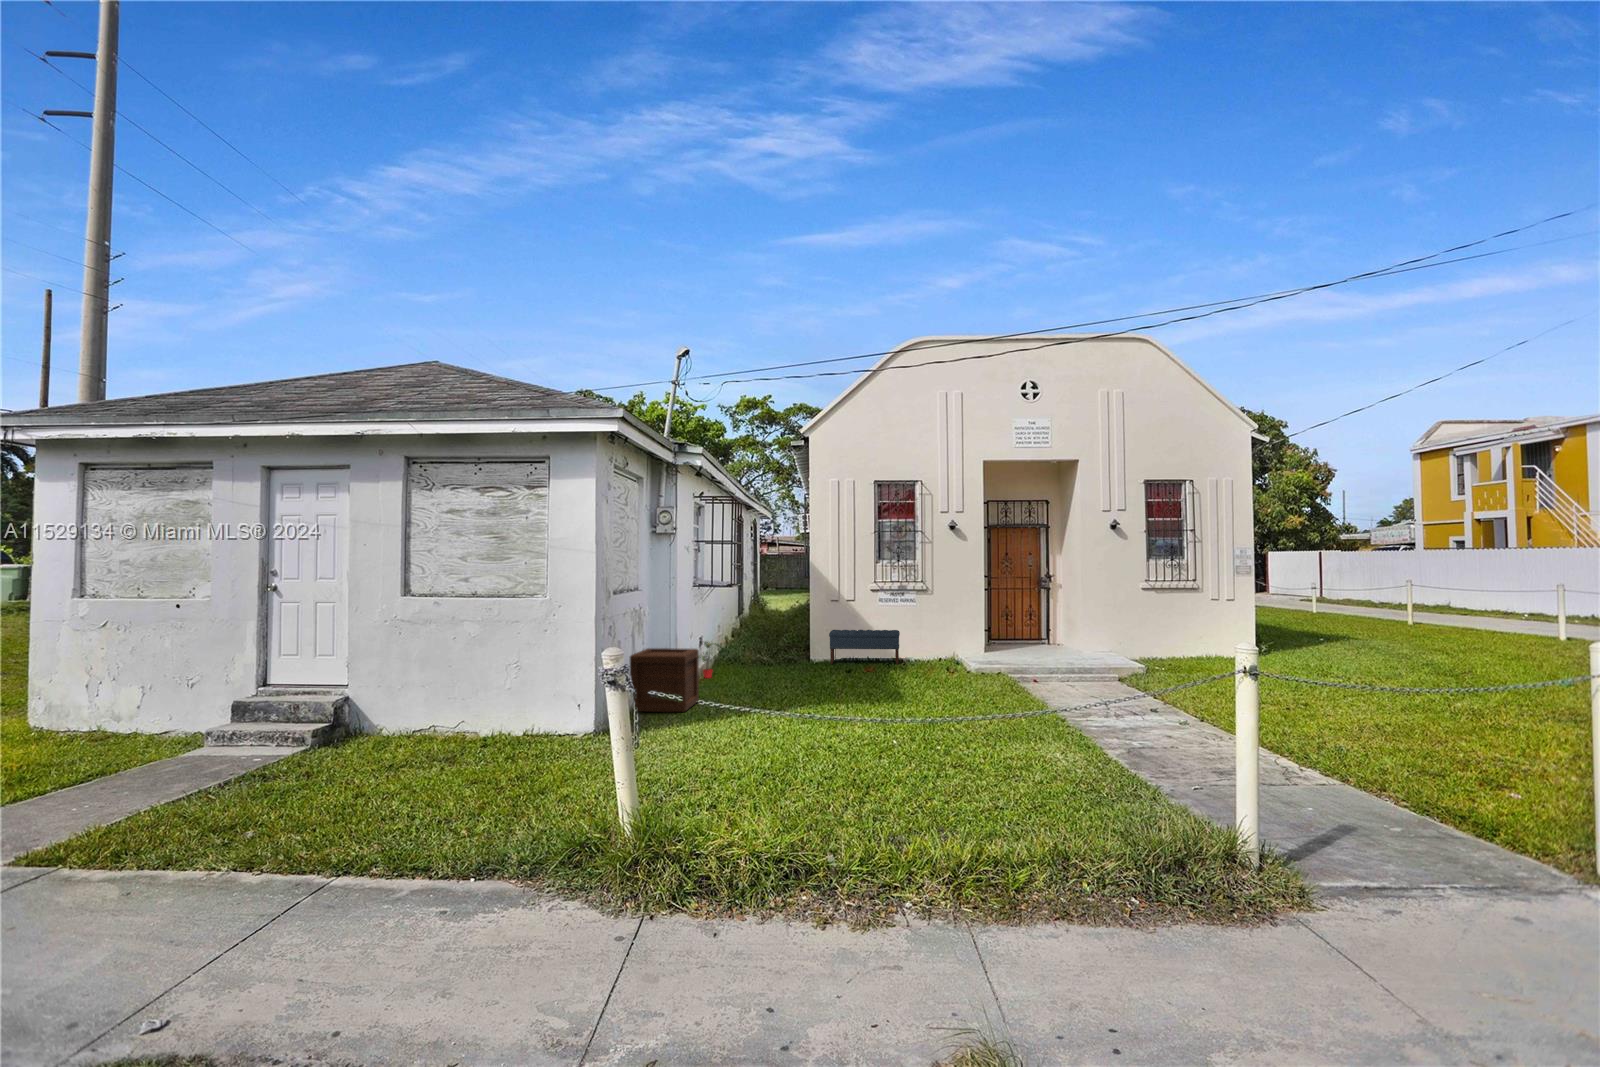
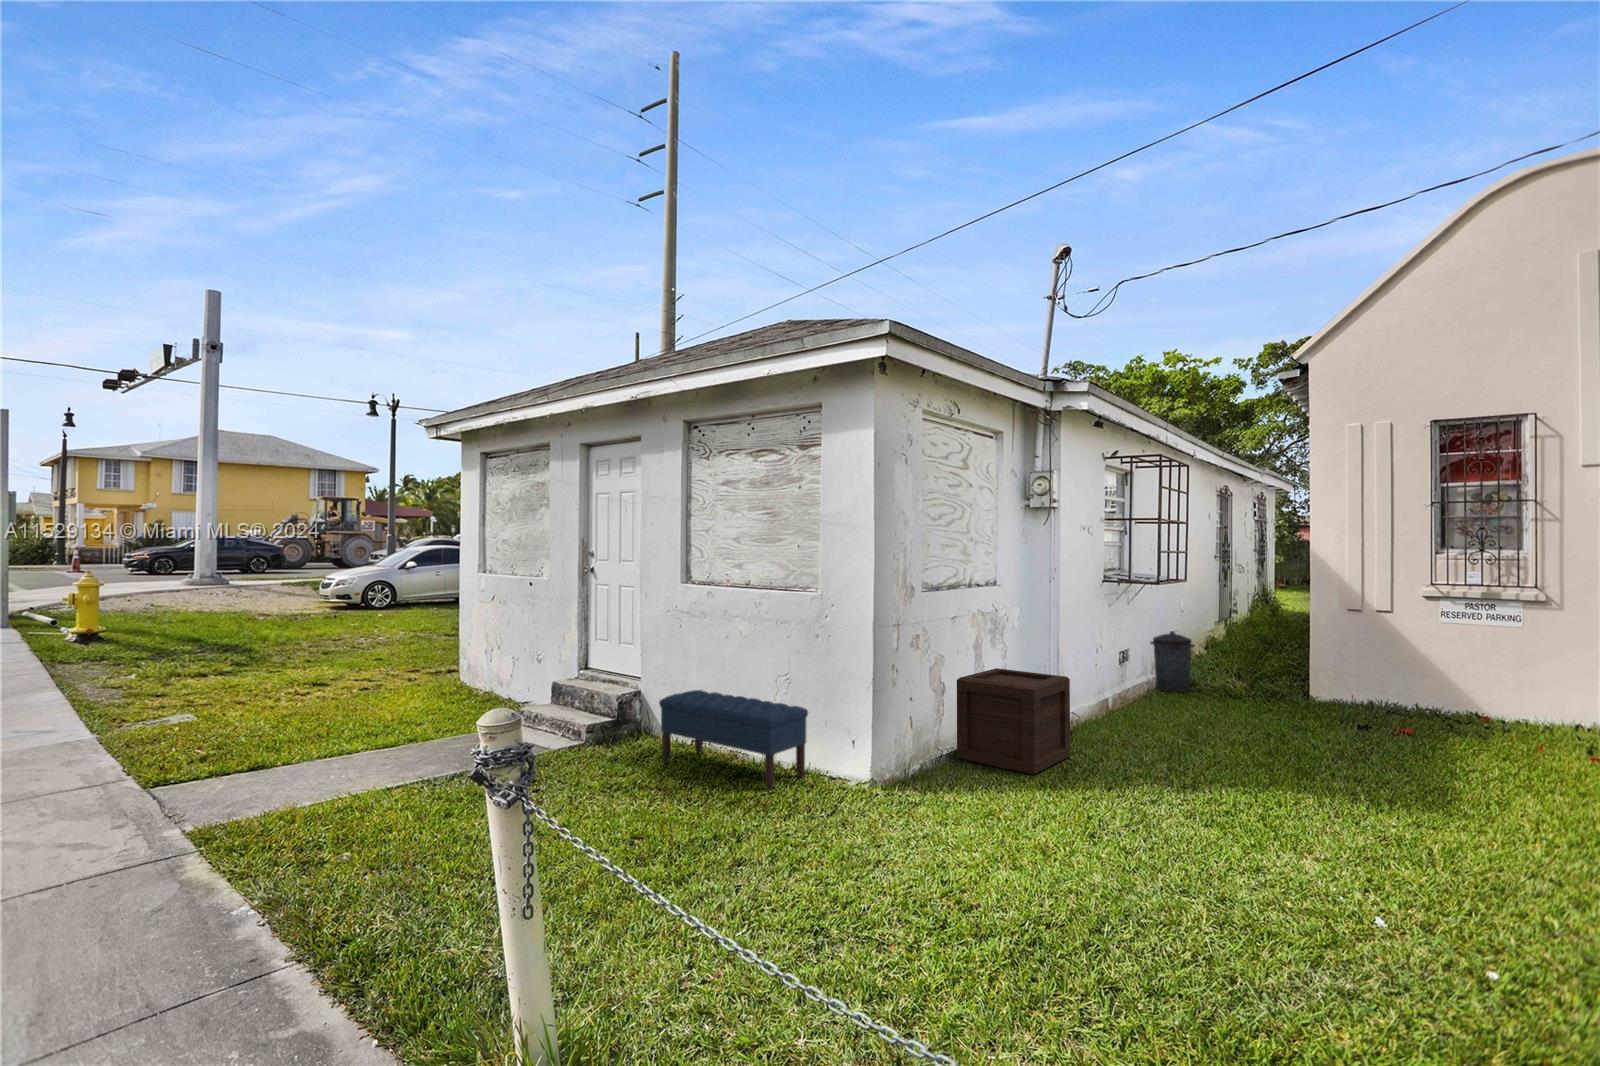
trash can: none [718,620,748,664] -> present [1150,631,1195,693]
bench: present [829,630,900,664] -> present [659,690,808,790]
potted plant: present [699,641,720,678] -> none [1096,660,1144,713]

